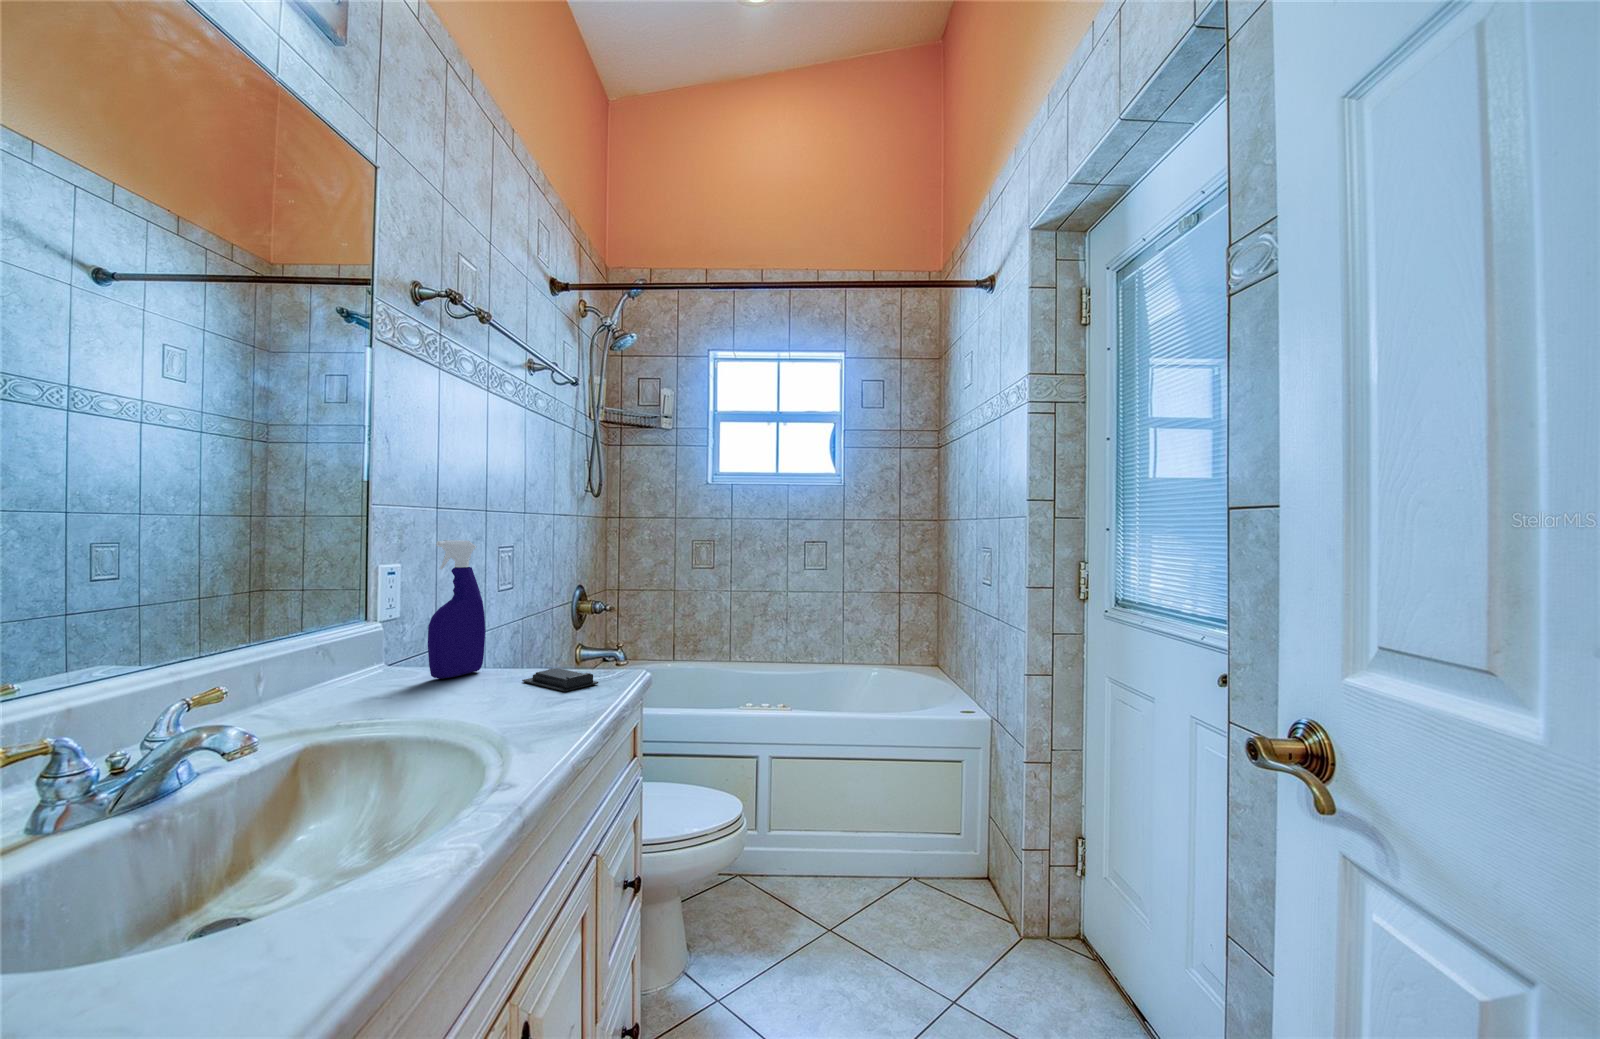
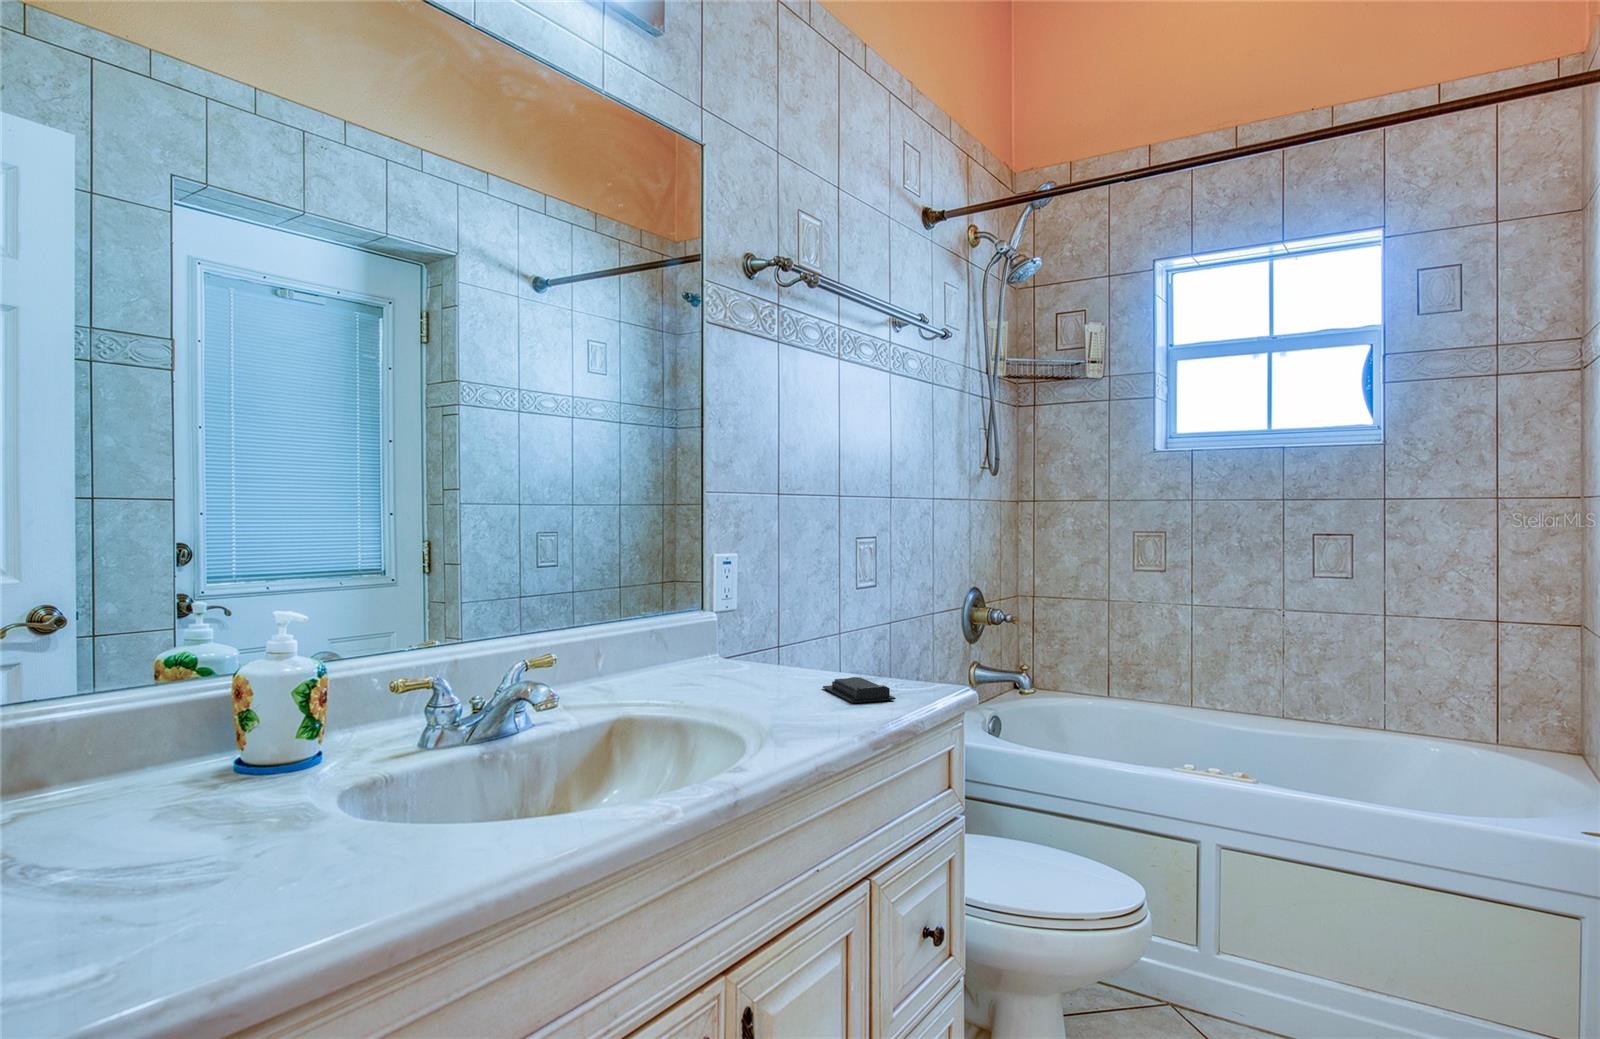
spray bottle: present [428,540,485,679] -> none [740,530,799,676]

